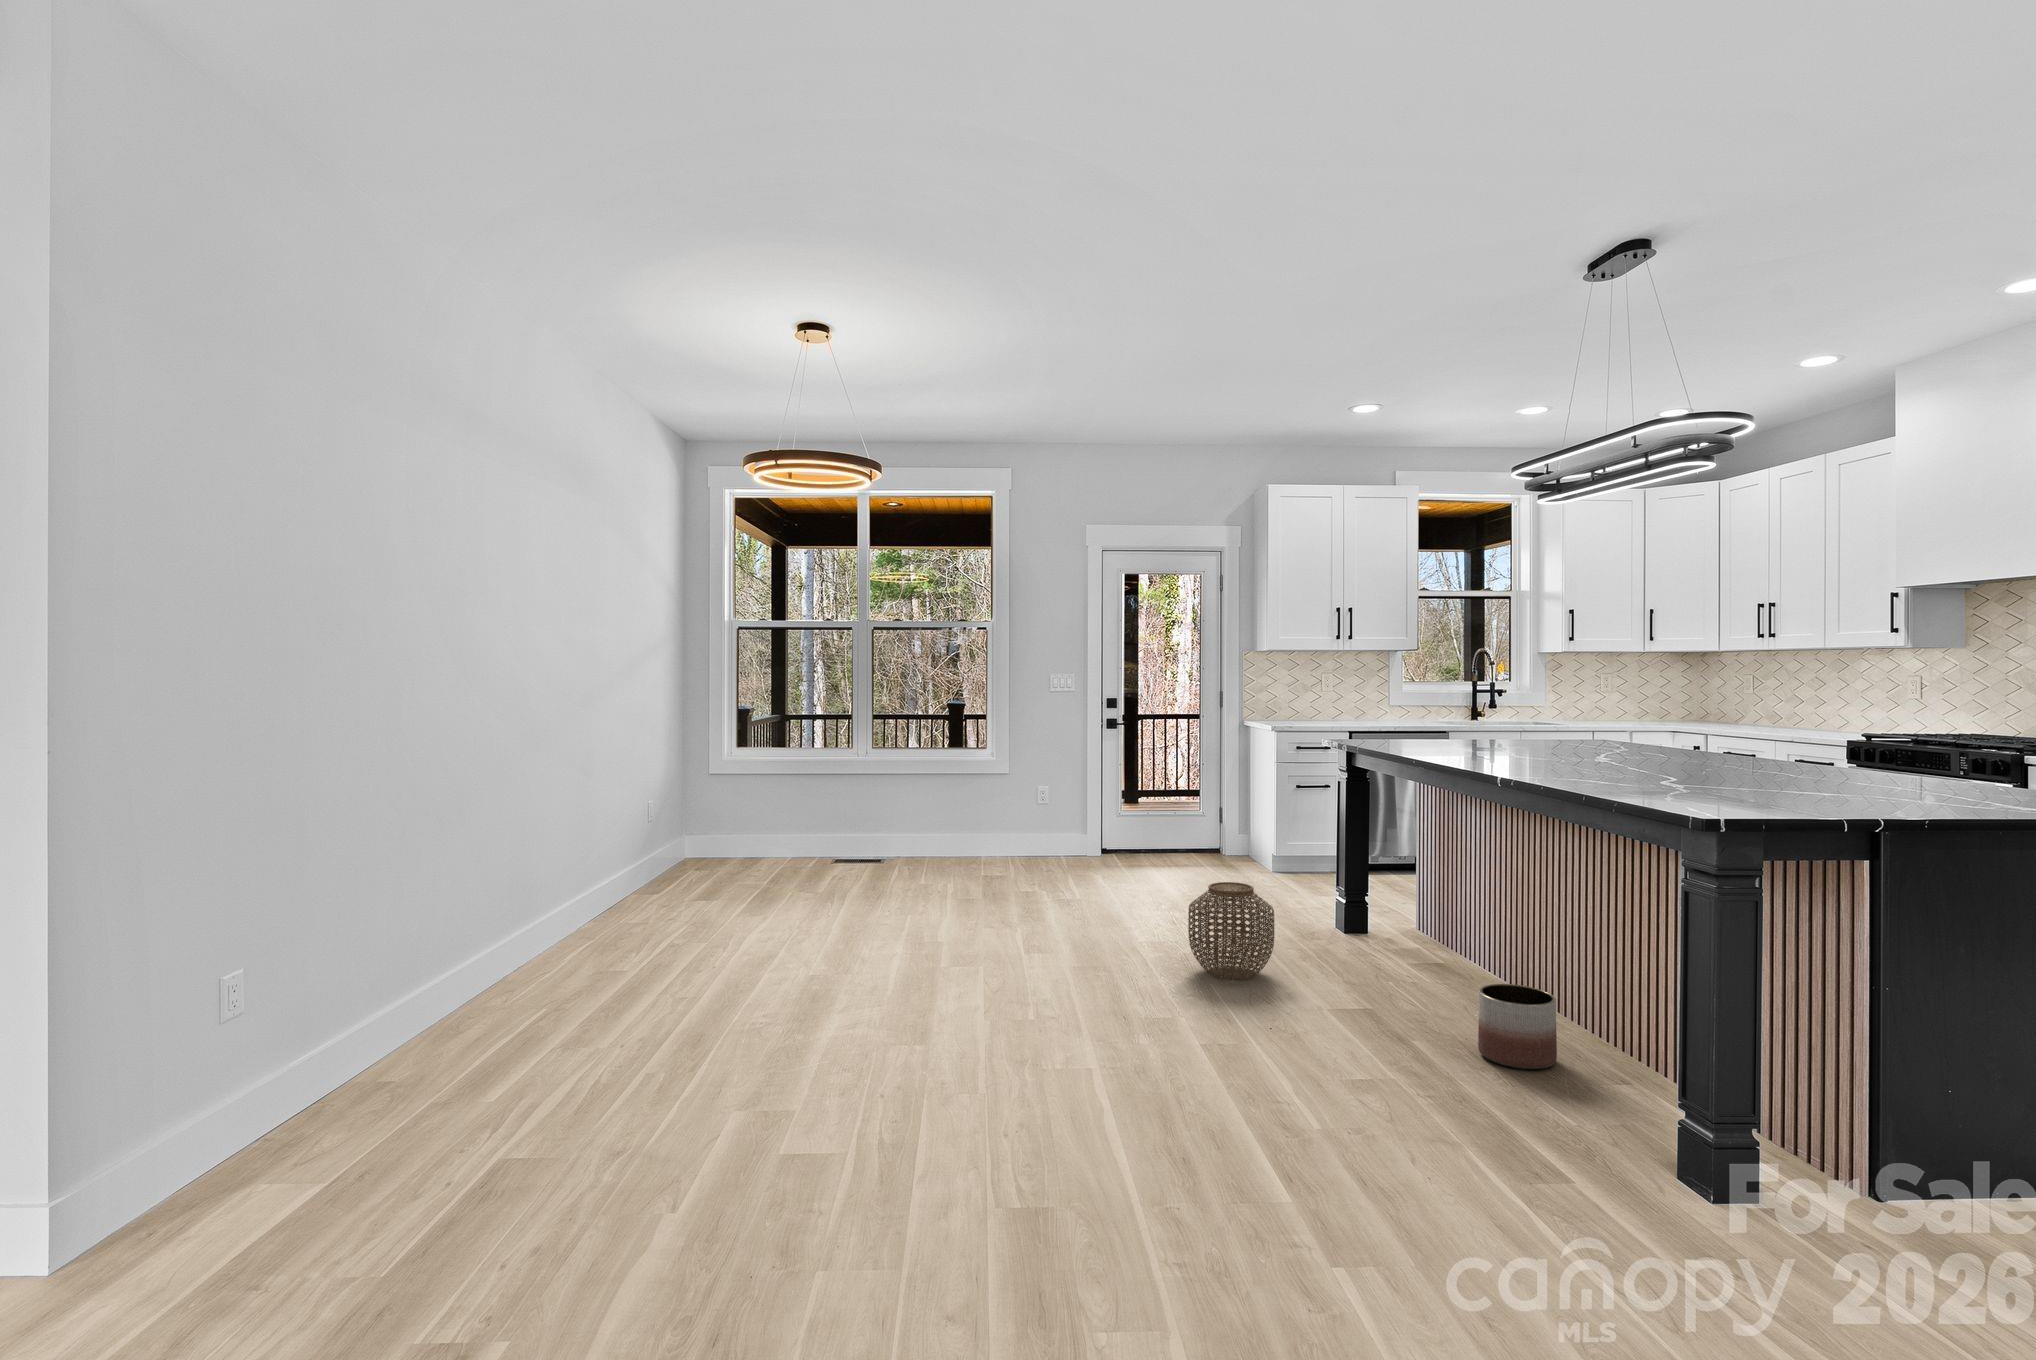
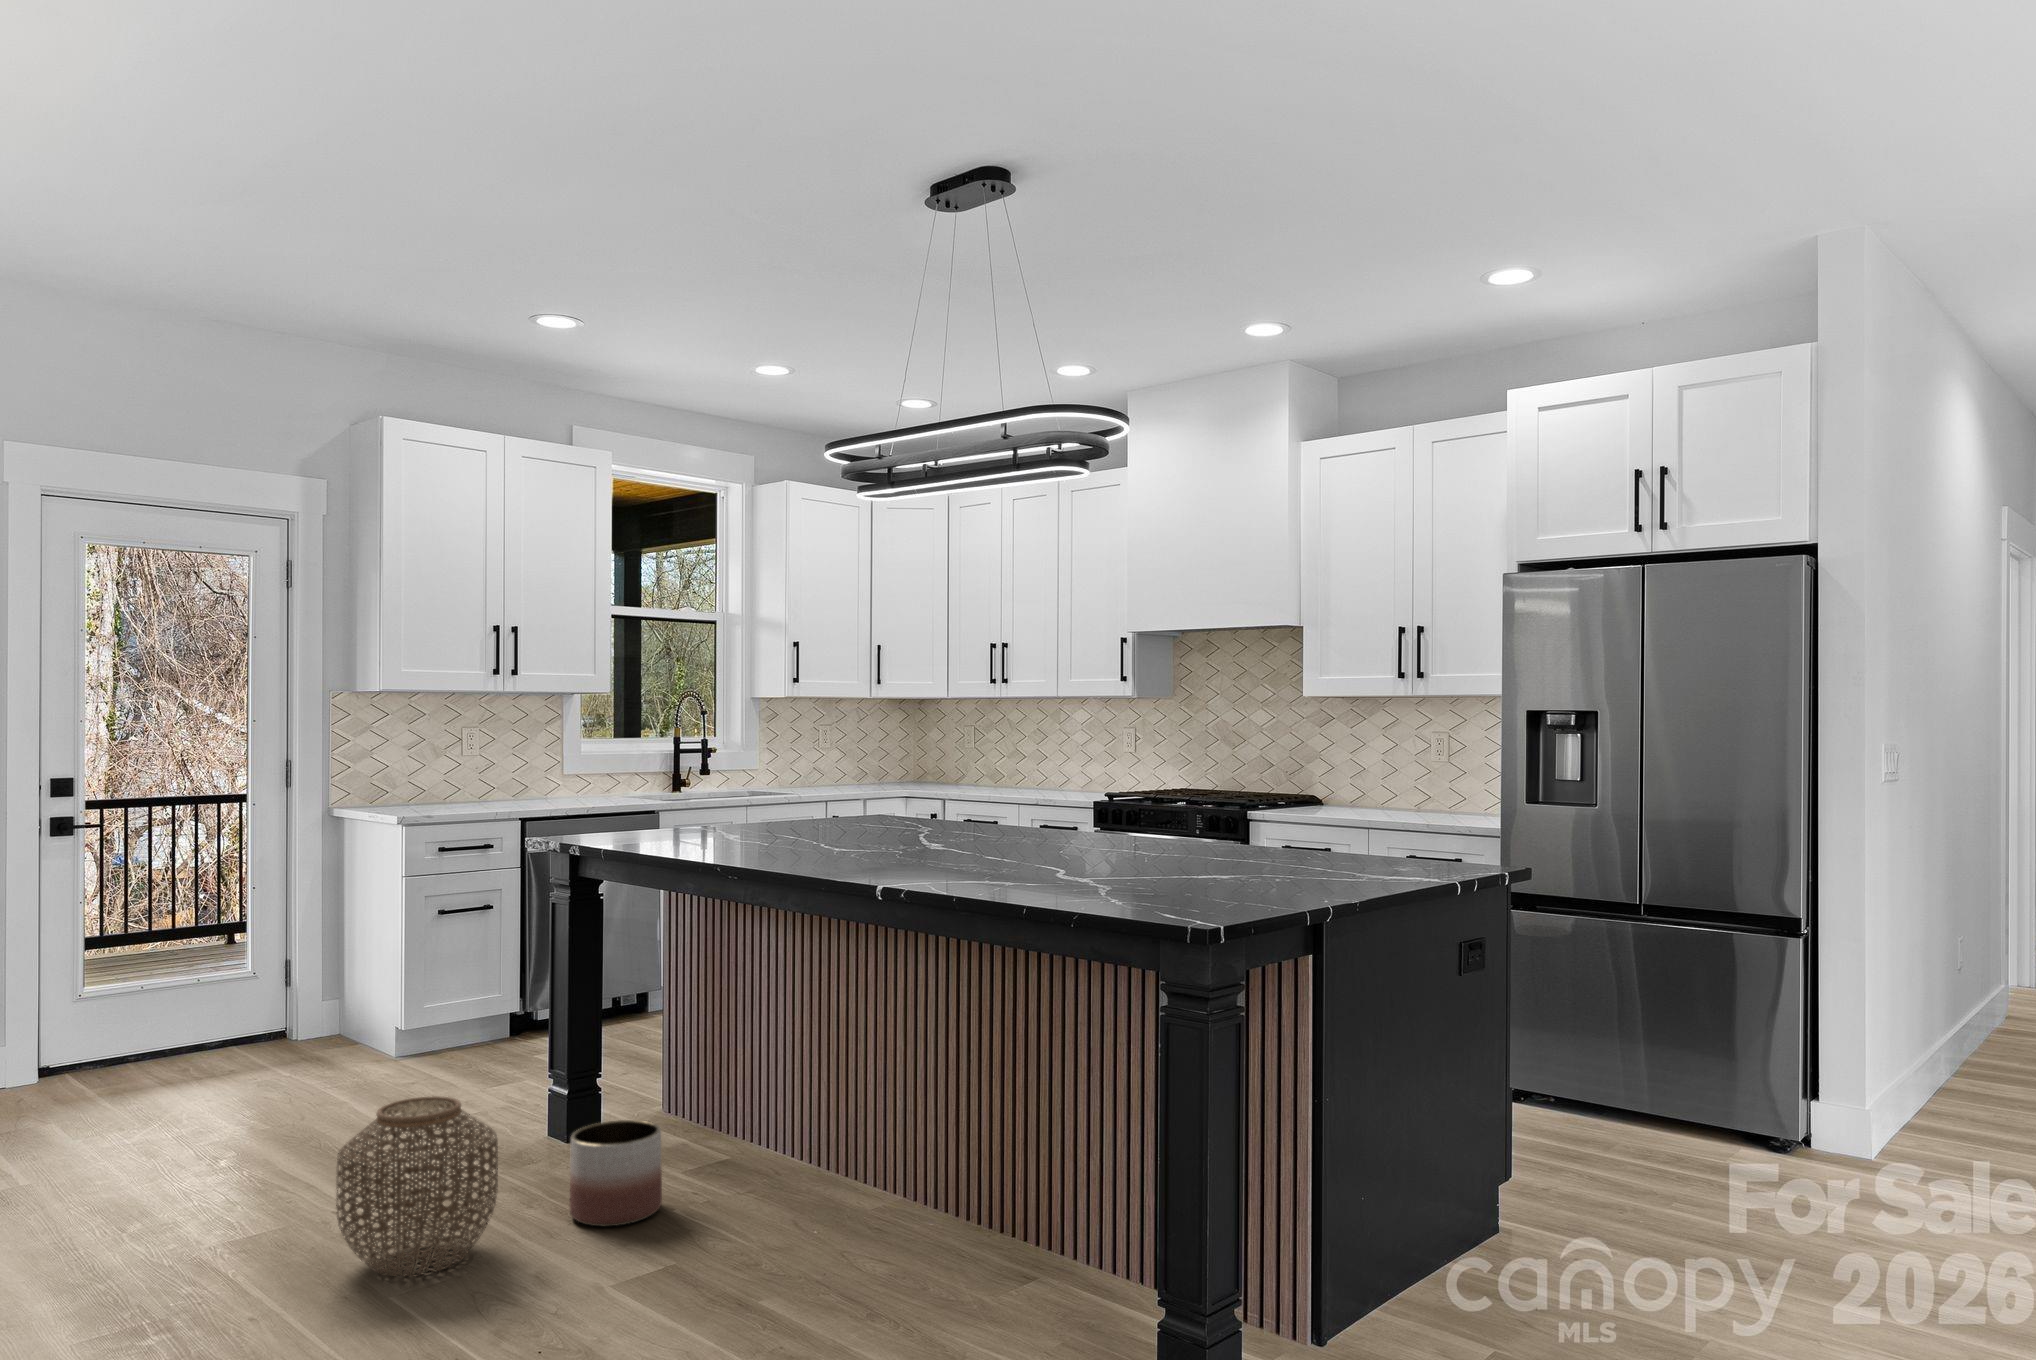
planter: present [1478,984,1557,1069] -> present [570,1120,662,1226]

